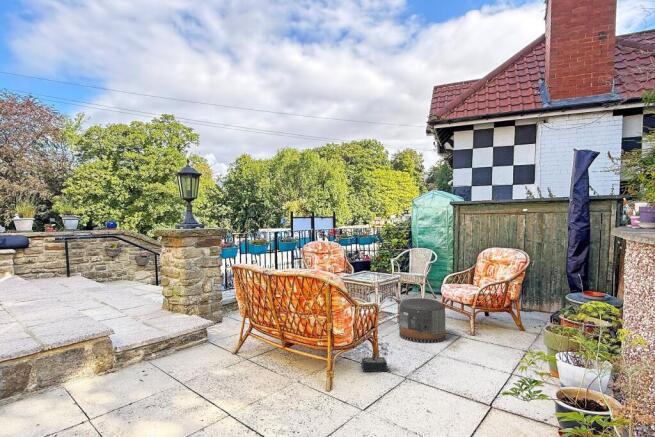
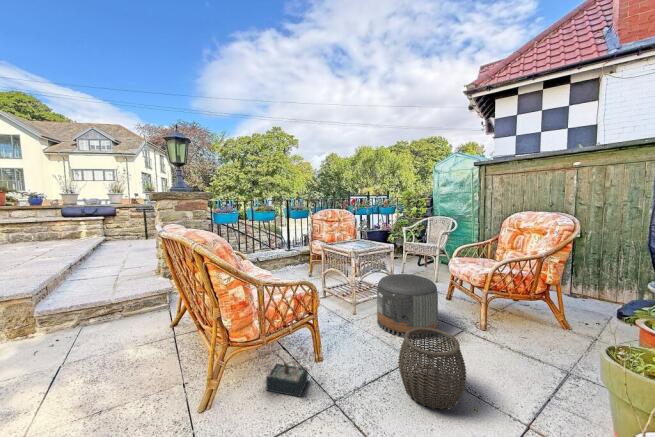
woven basket: none [438,325,478,366] -> present [398,327,466,409]

